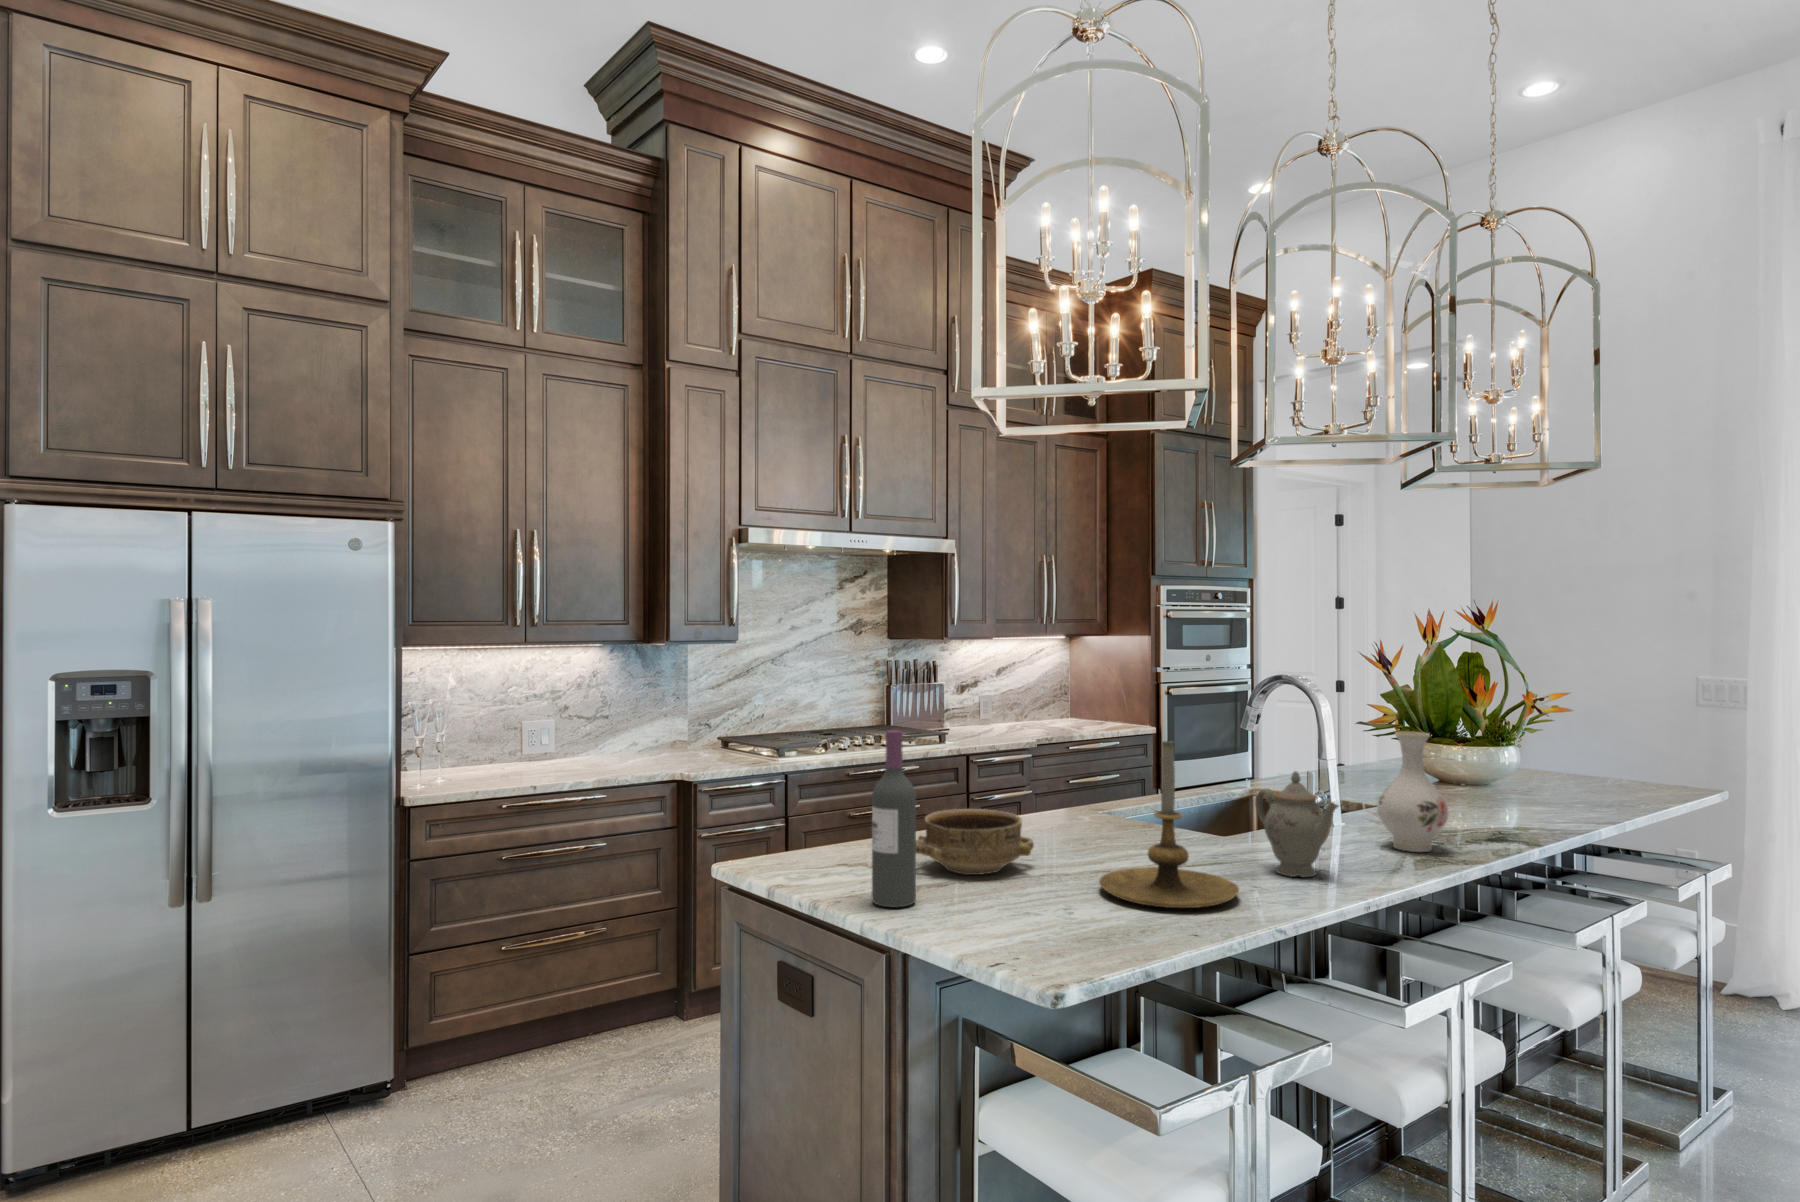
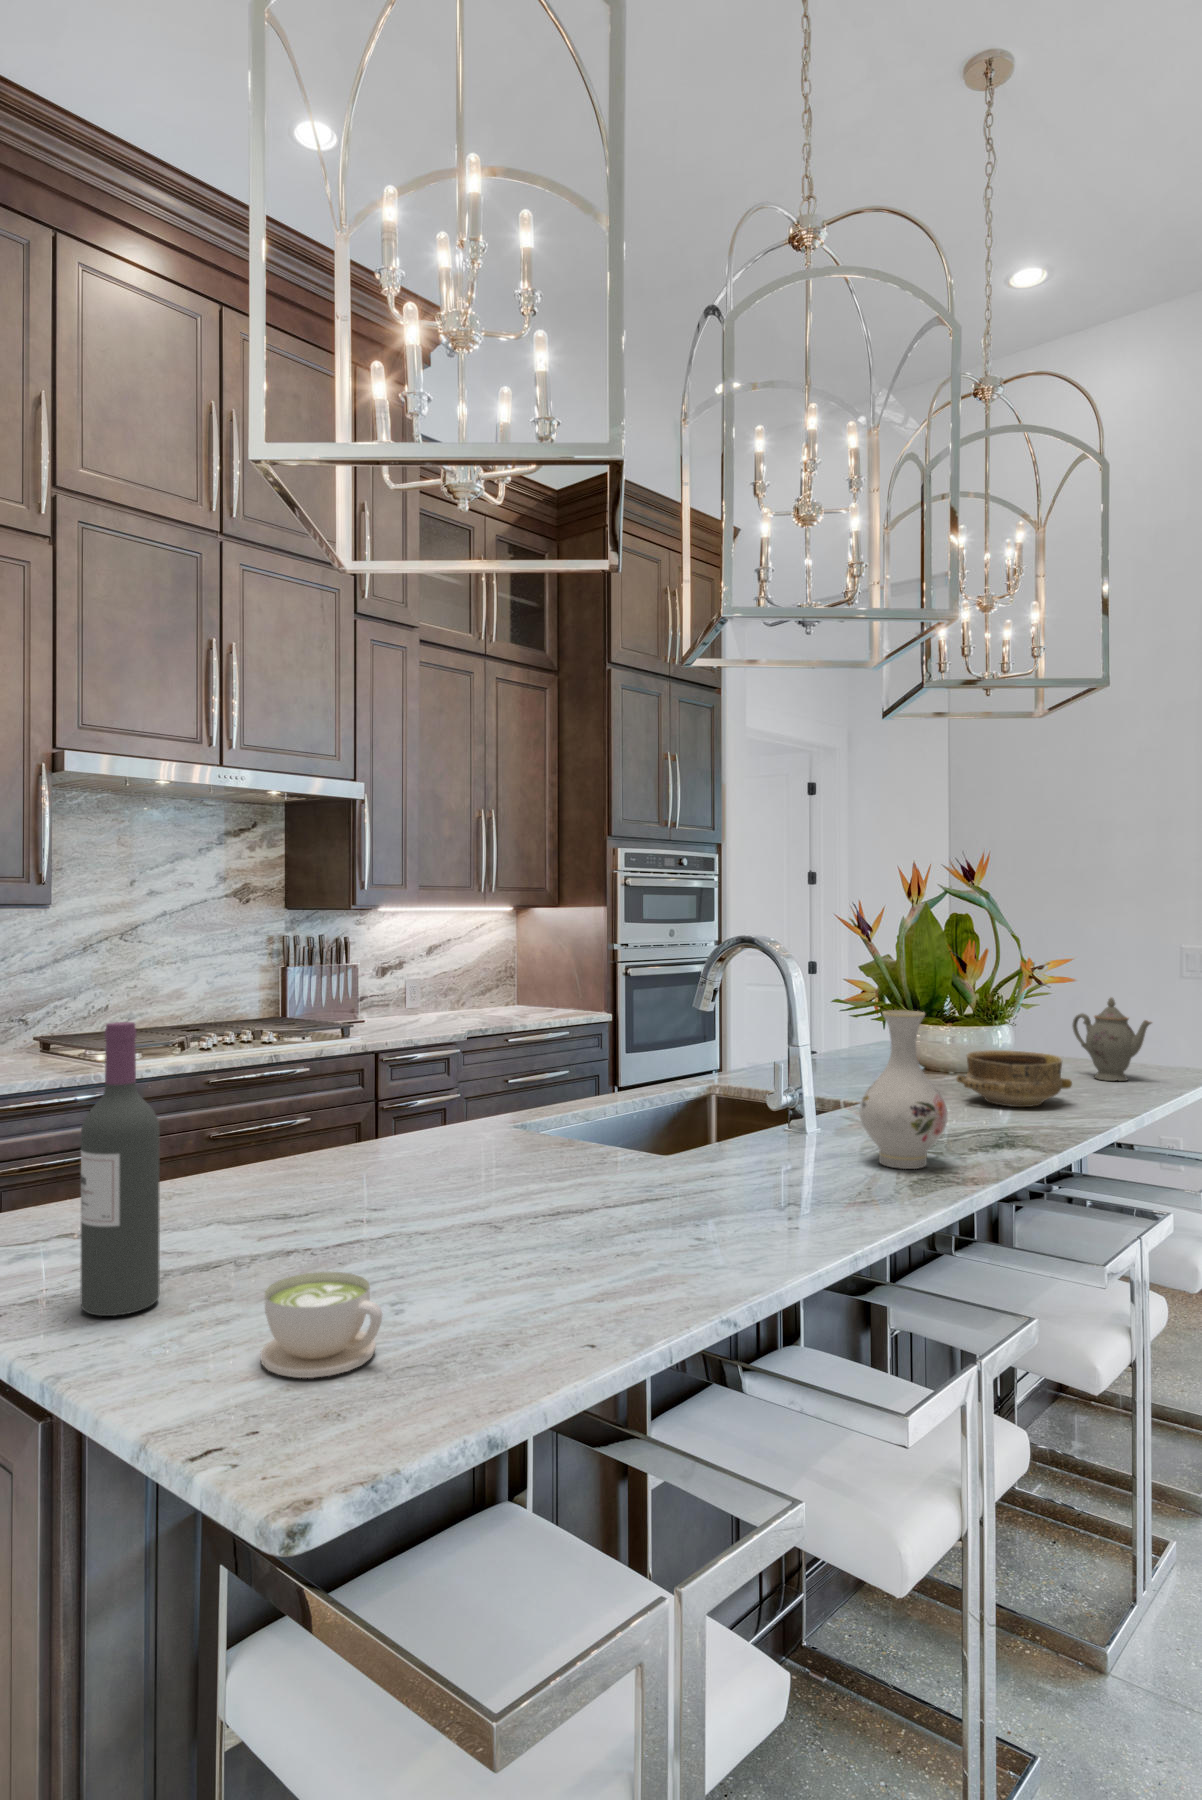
candle holder: present [1099,741,1239,908] -> none [467,1028,672,1285]
teapot: present [1255,771,1339,877] -> present [1072,998,1152,1081]
ceramic bowl: present [916,809,1034,875] -> present [956,1050,1072,1107]
coffee cup: none [993,885,1067,943] -> present [261,1272,382,1378]

